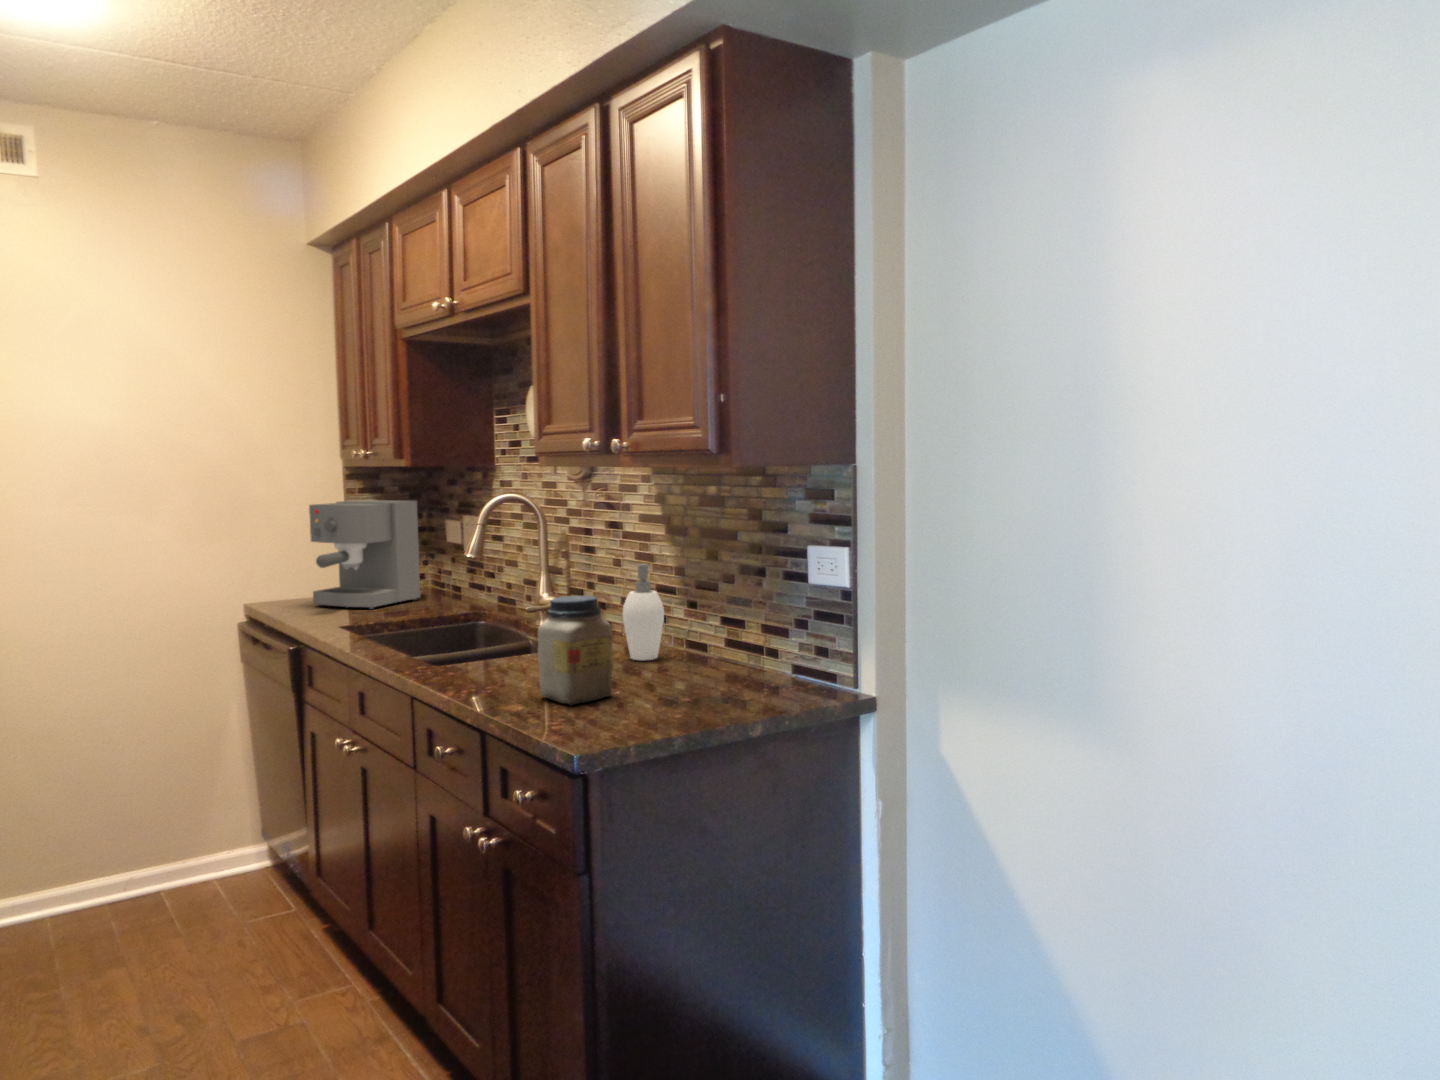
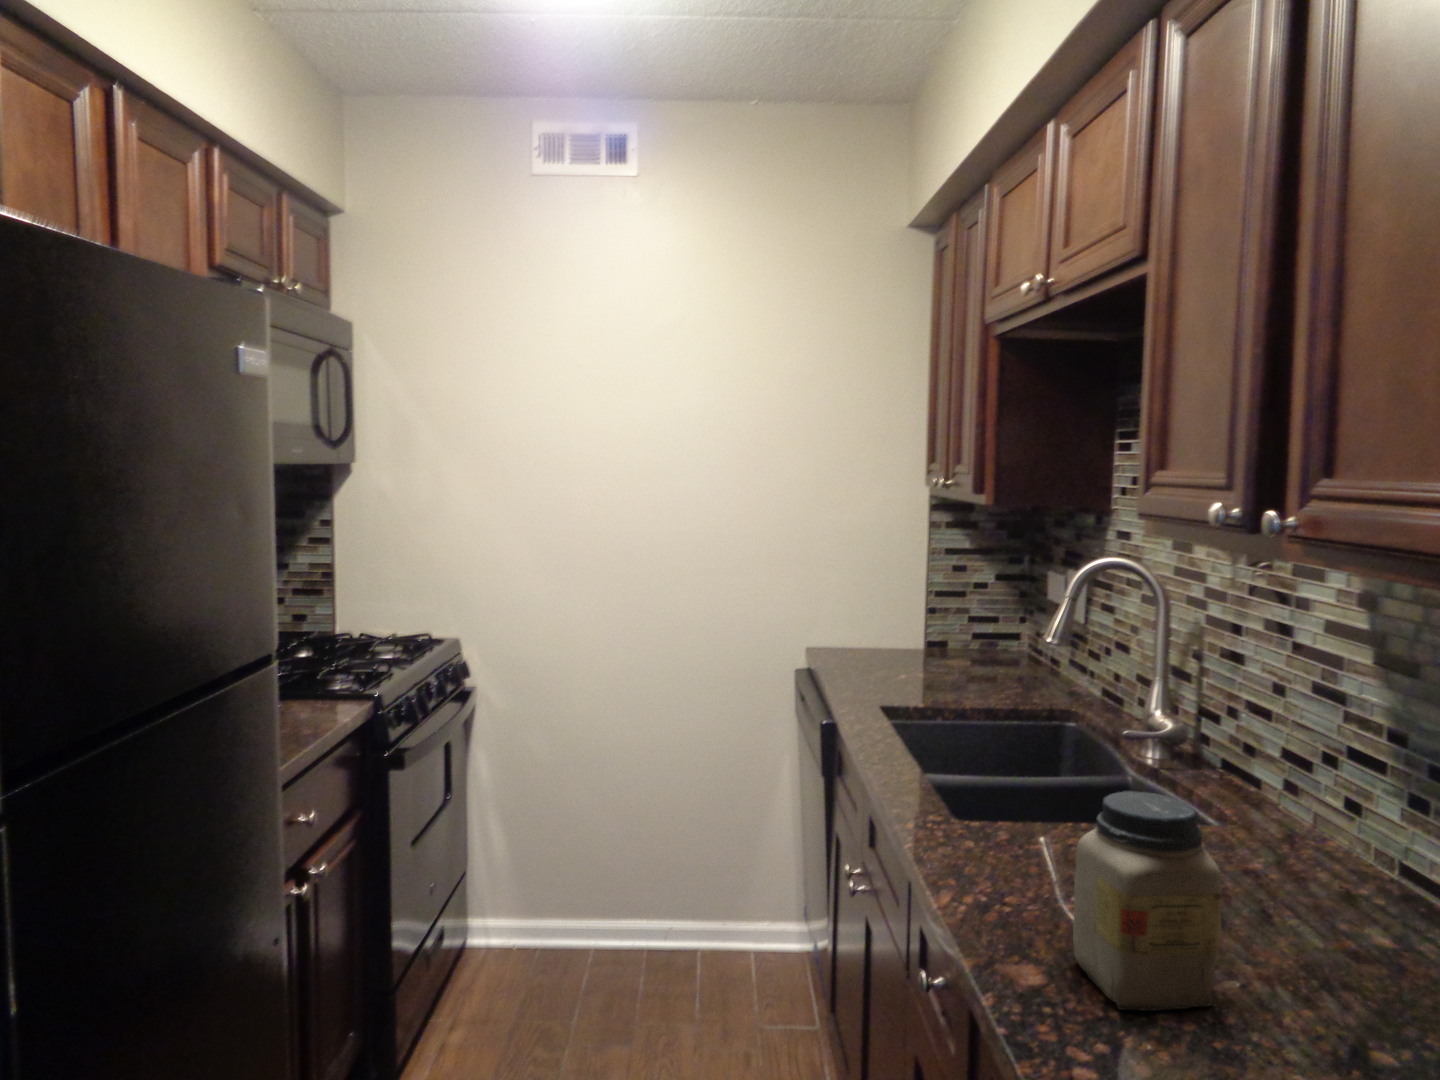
coffee maker: present [309,500,420,609] -> none [875,539,1008,678]
soap dispenser: present [623,564,664,660] -> none [1269,725,1387,904]

